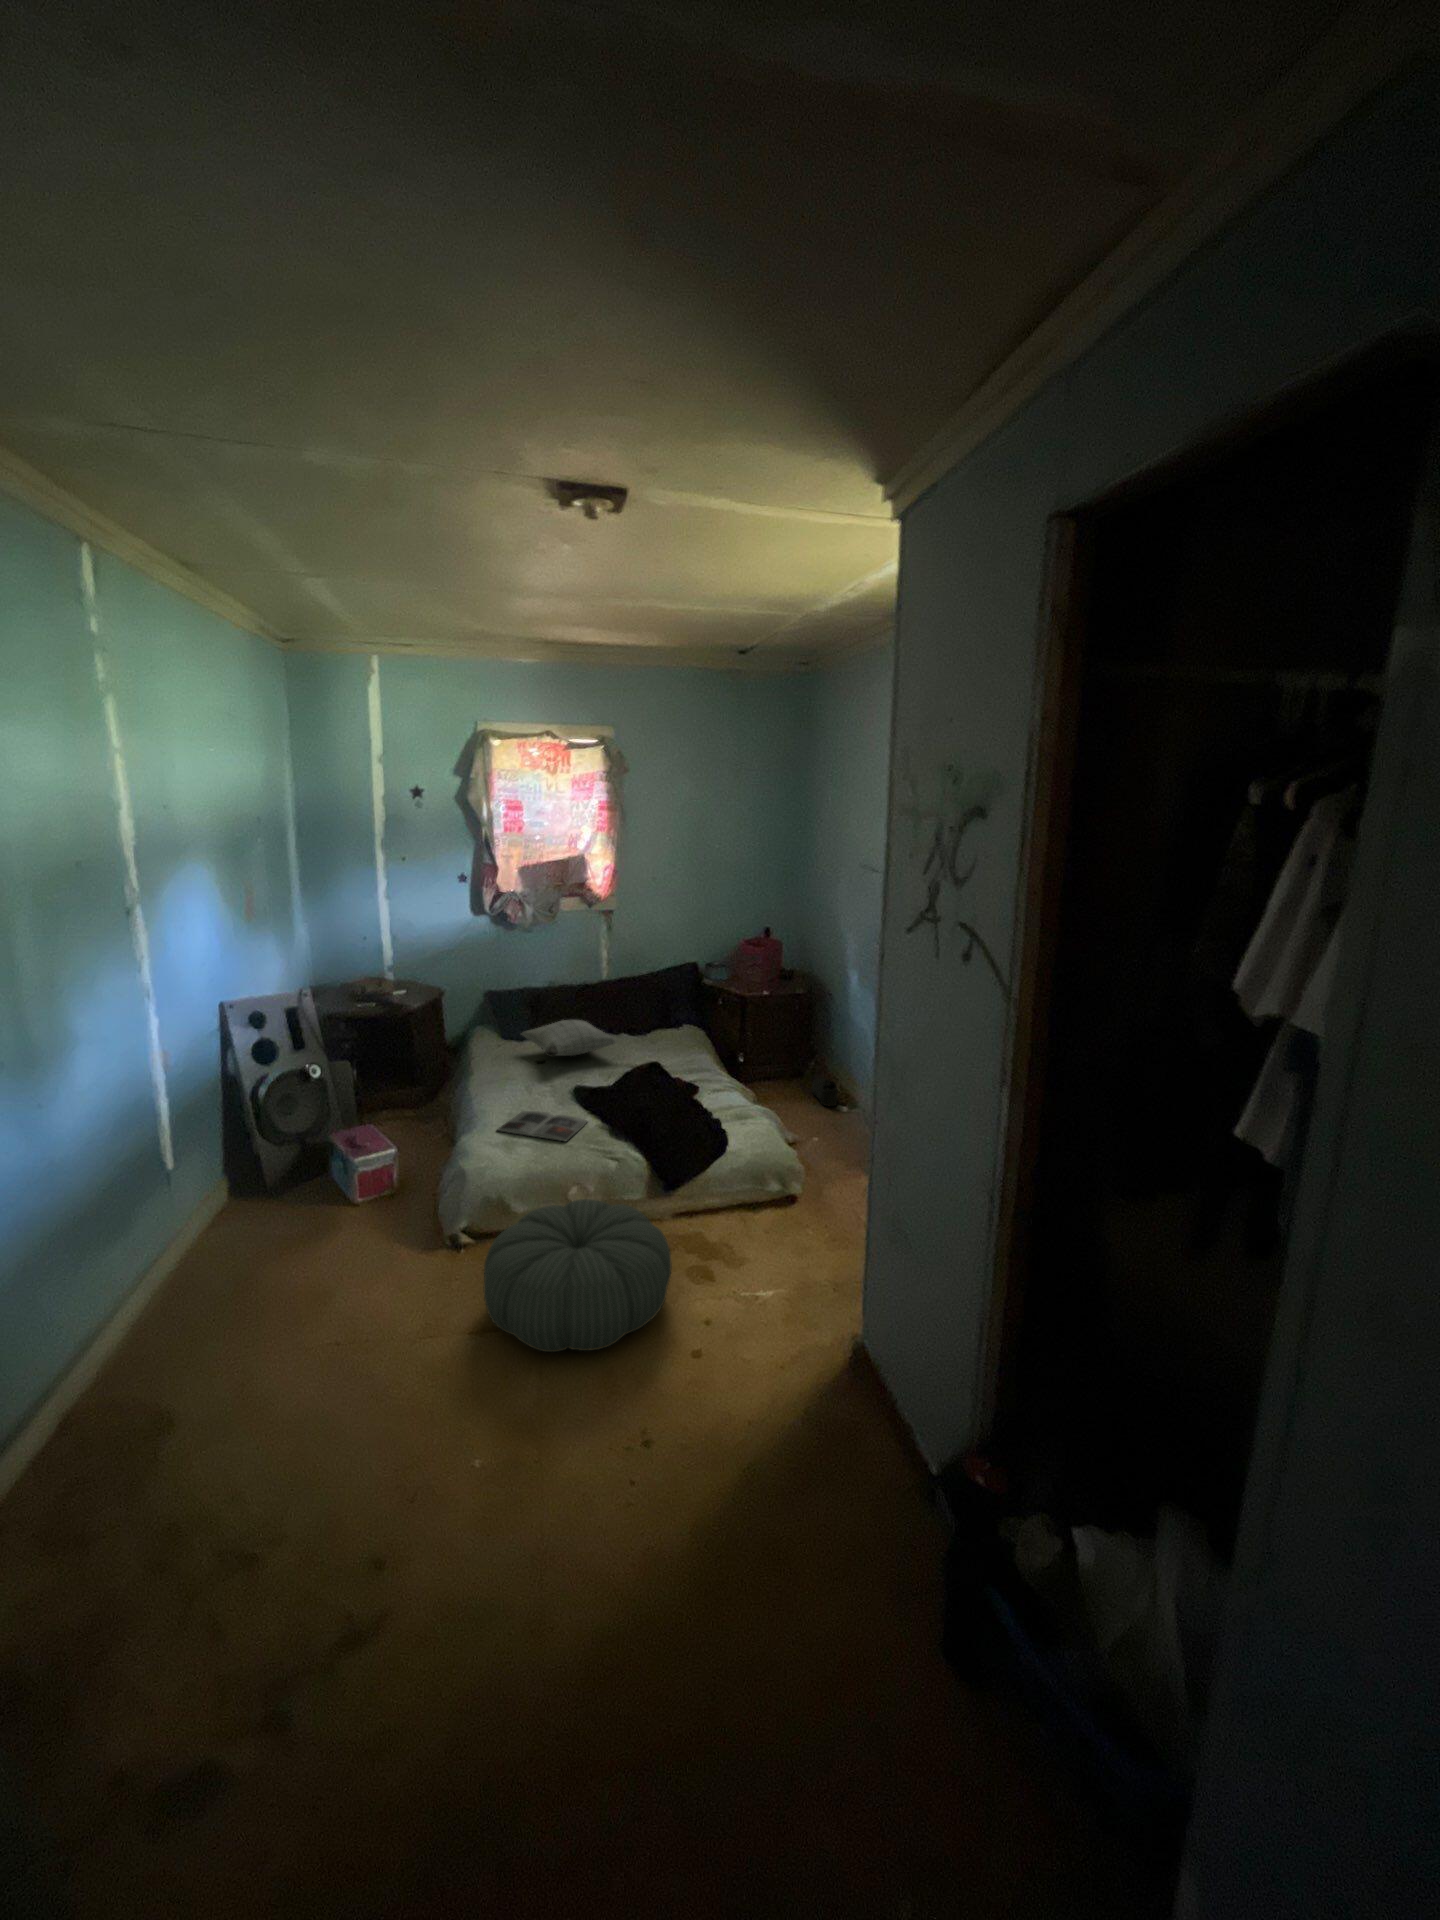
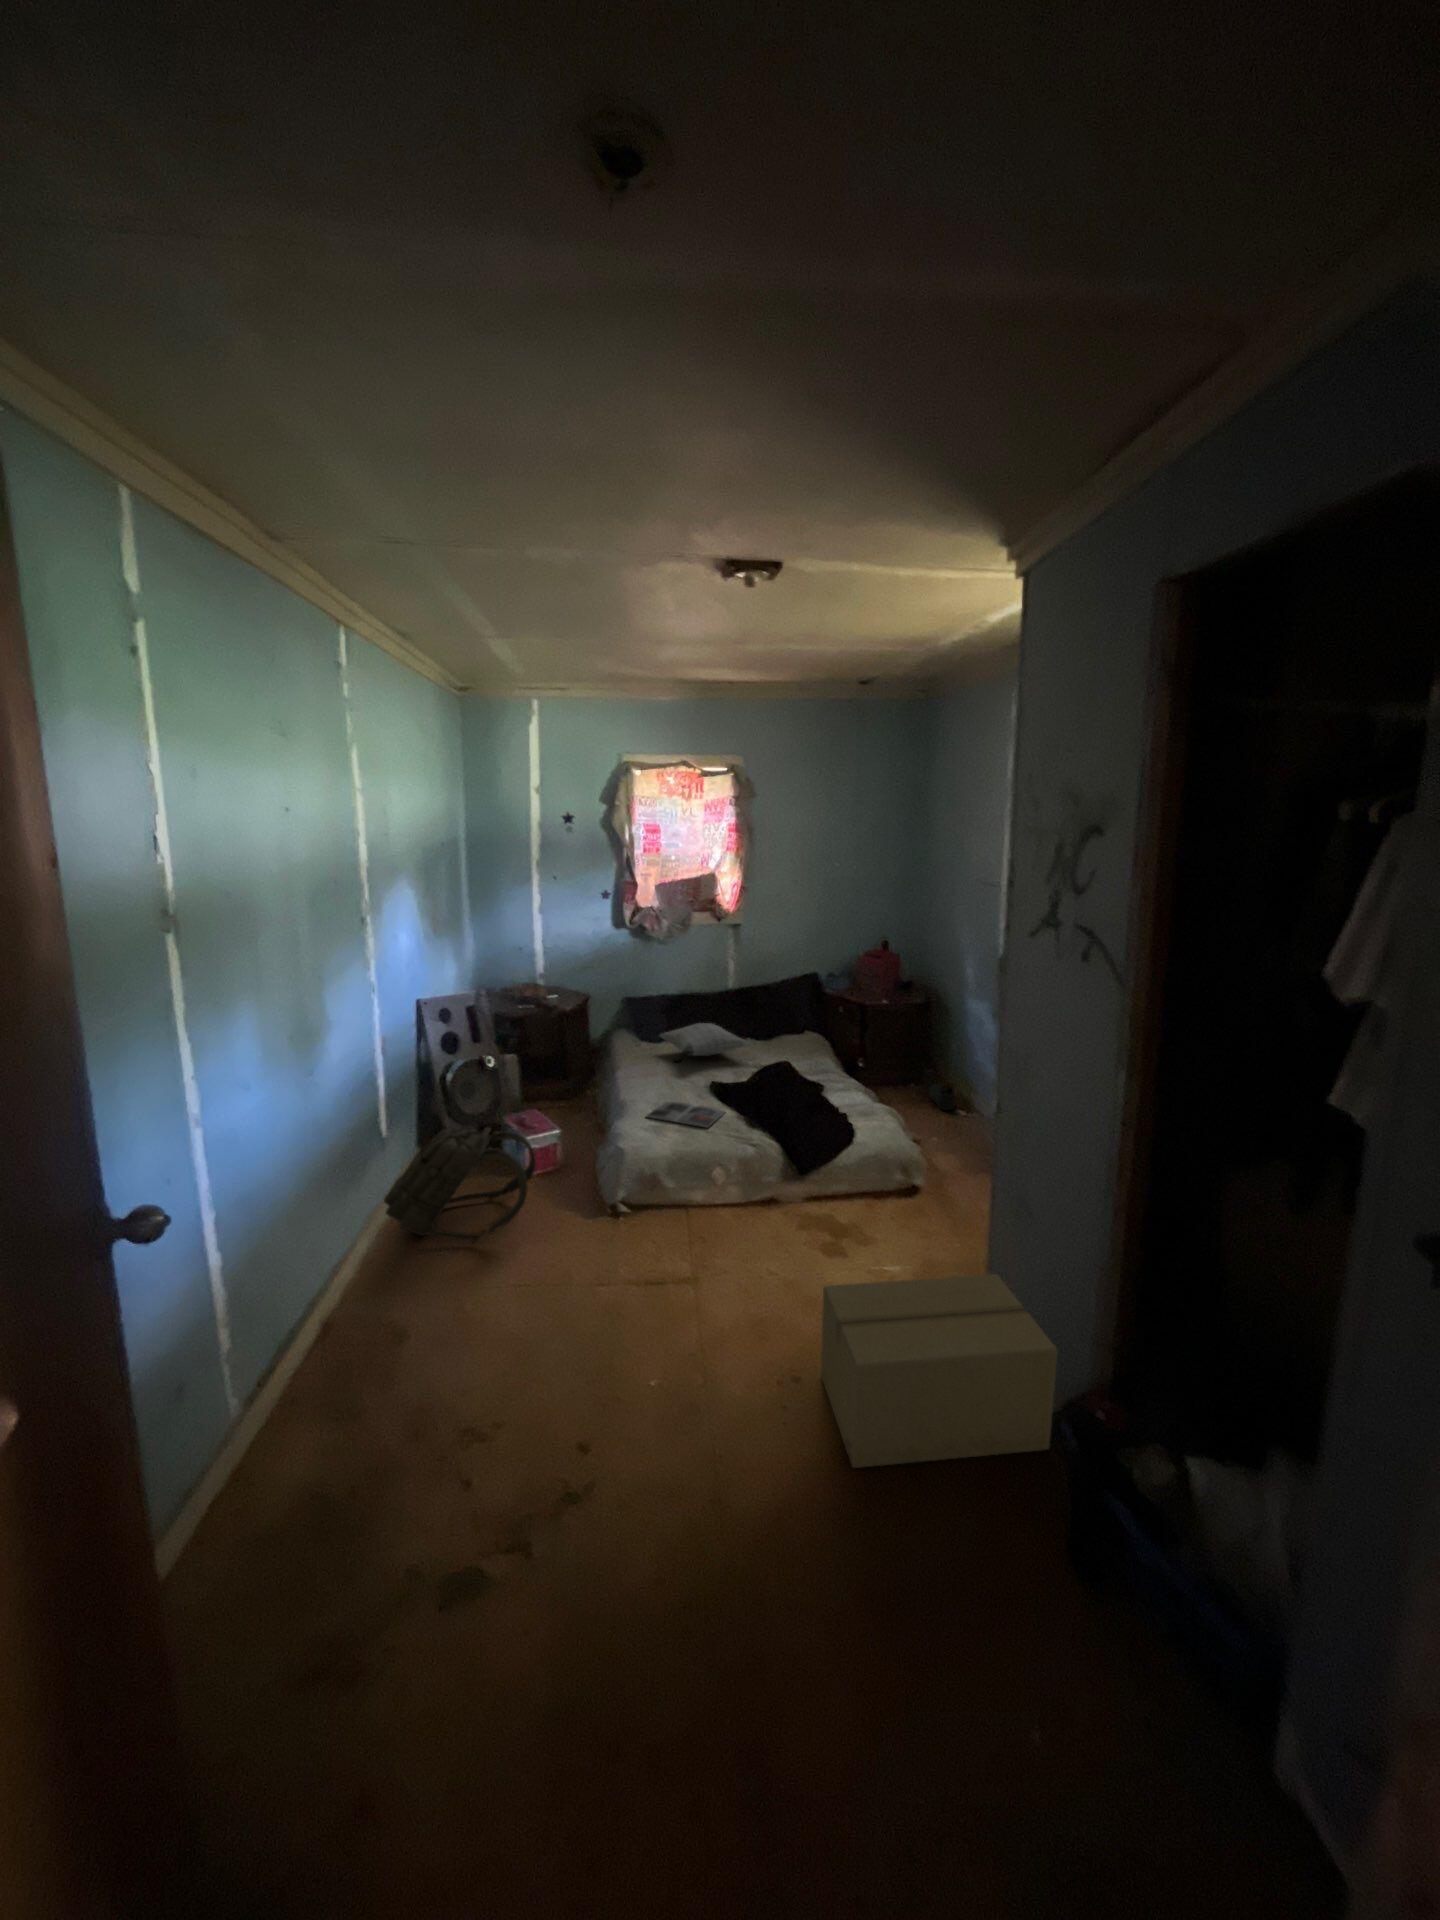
backpack: none [166,1153,362,1294] -> present [384,1127,536,1242]
pouf: present [484,1199,672,1352] -> none [645,1176,808,1302]
cardboard box: none [677,1310,937,1560] -> present [821,1274,1058,1468]

